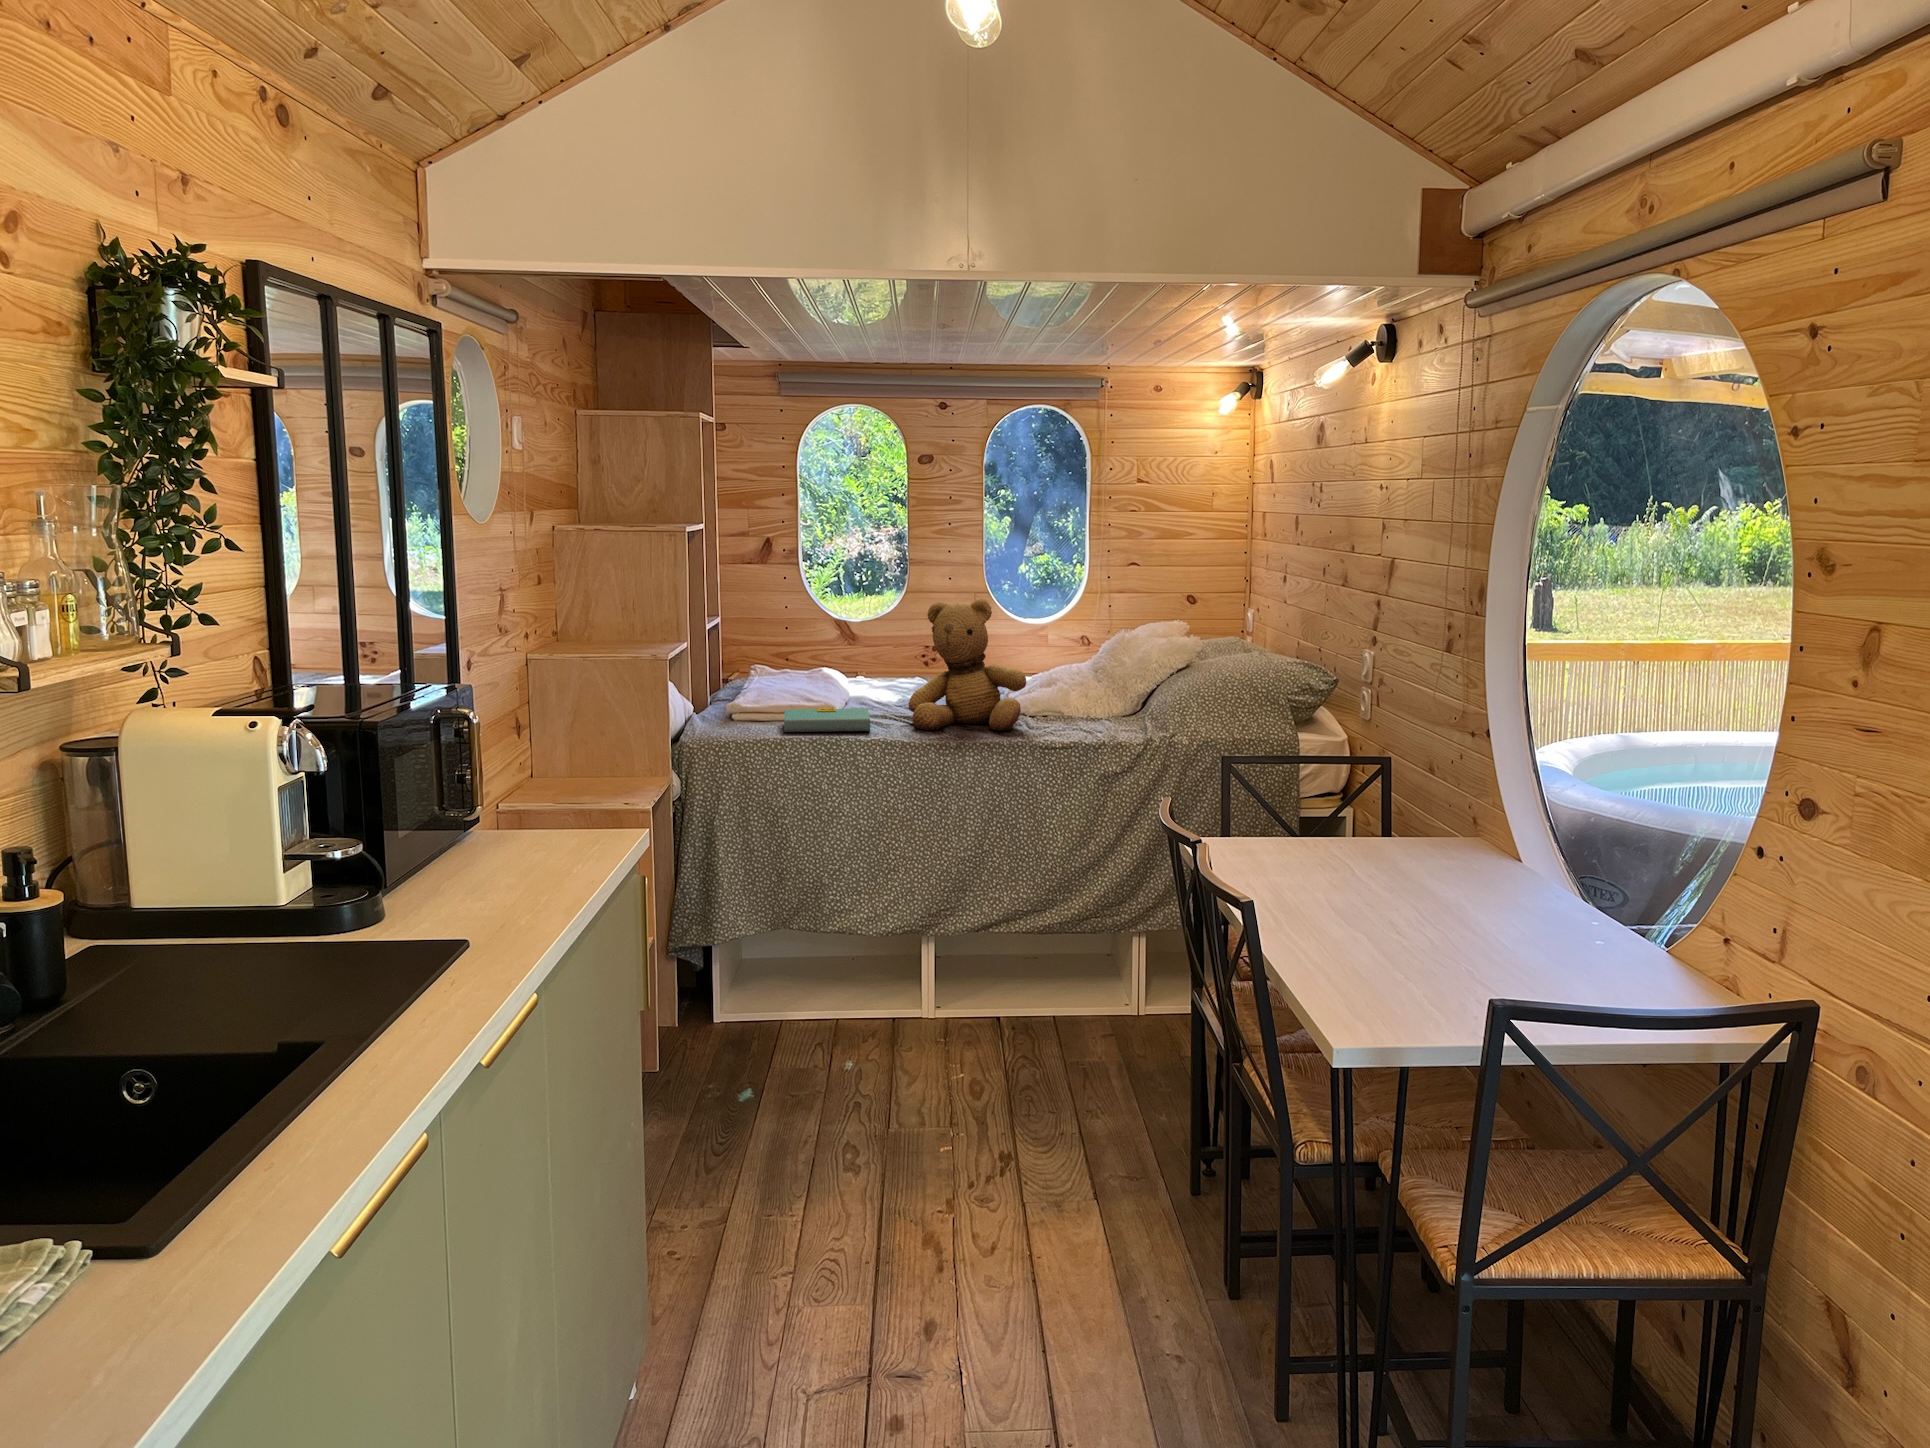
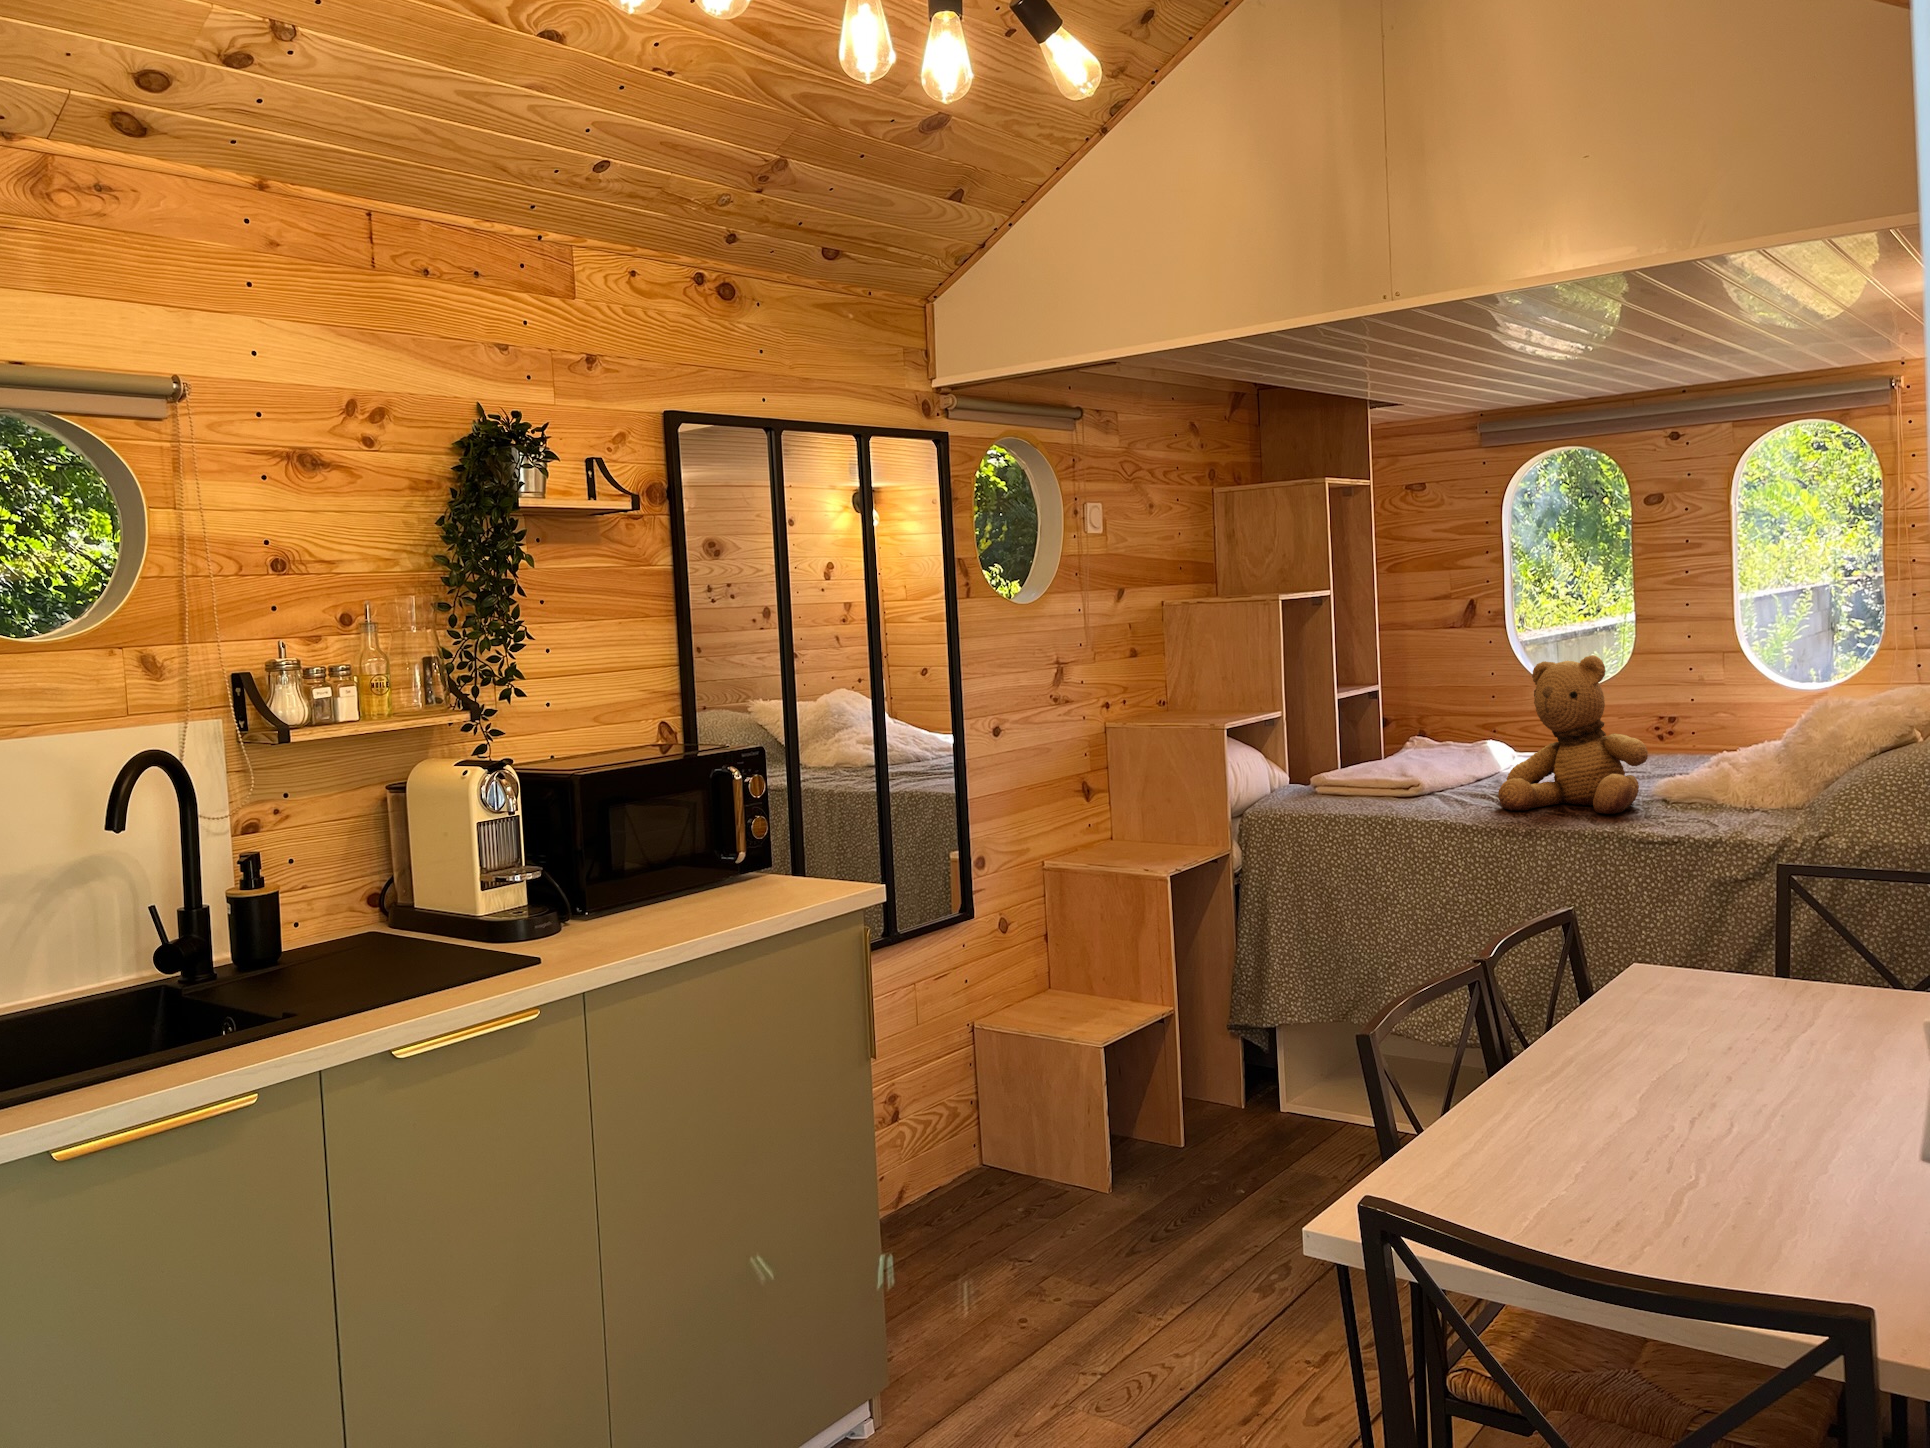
book: present [784,707,870,732] -> none [1343,782,1456,809]

